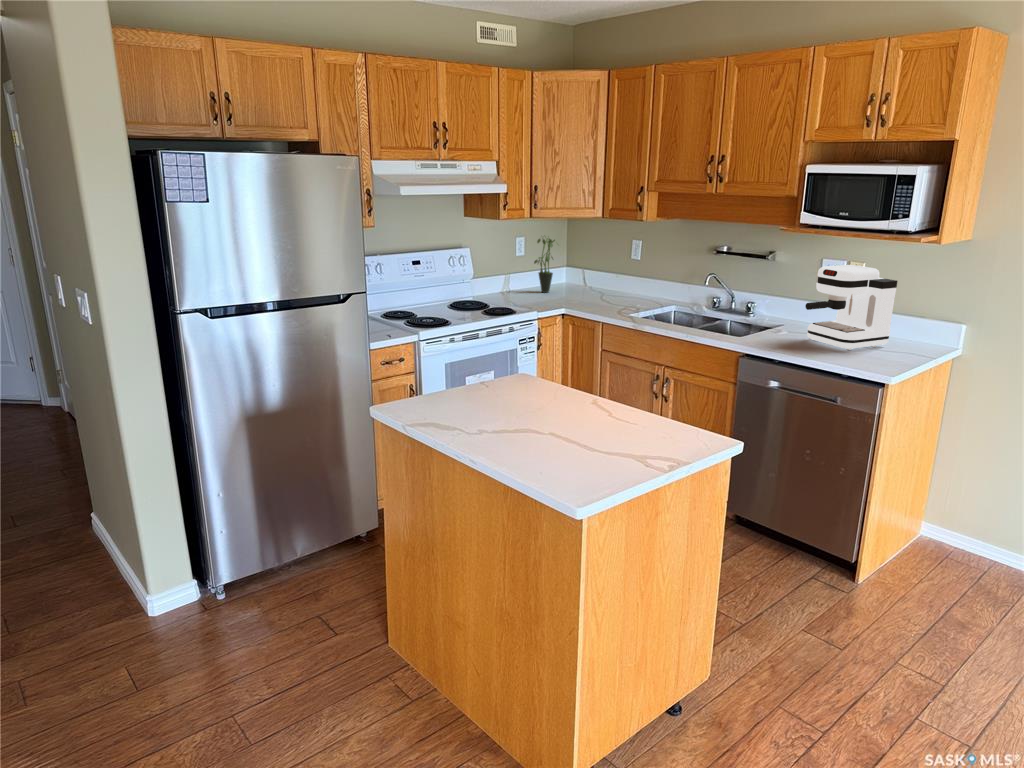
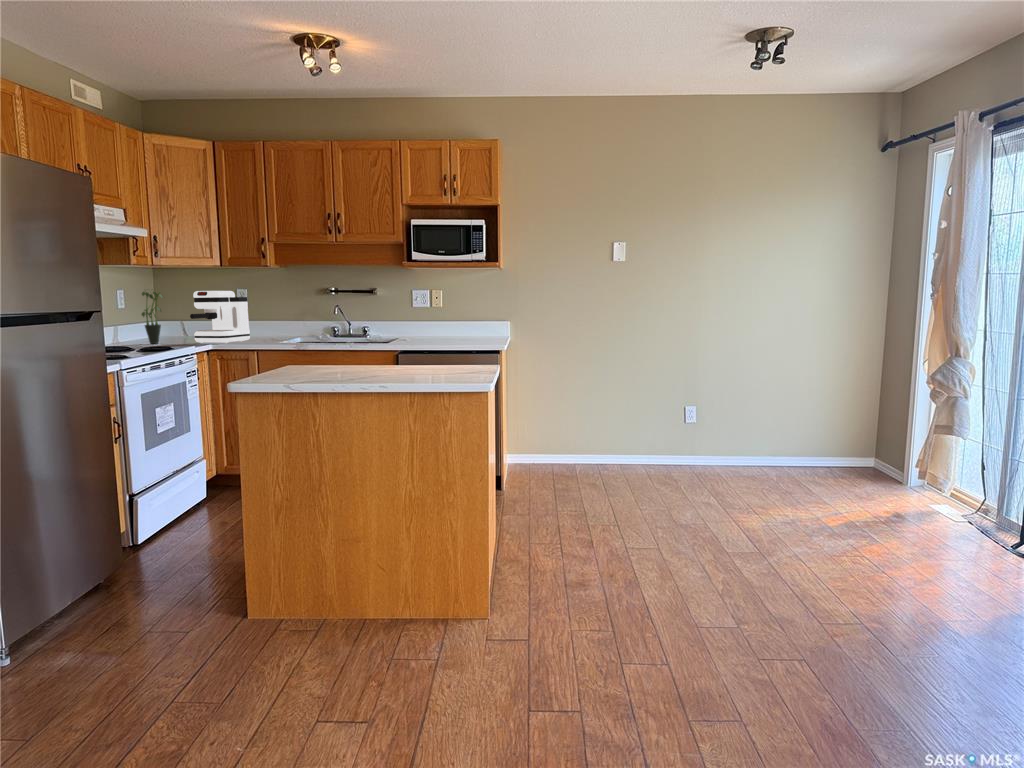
coffee maker: present [805,265,898,350] -> present [190,291,250,344]

